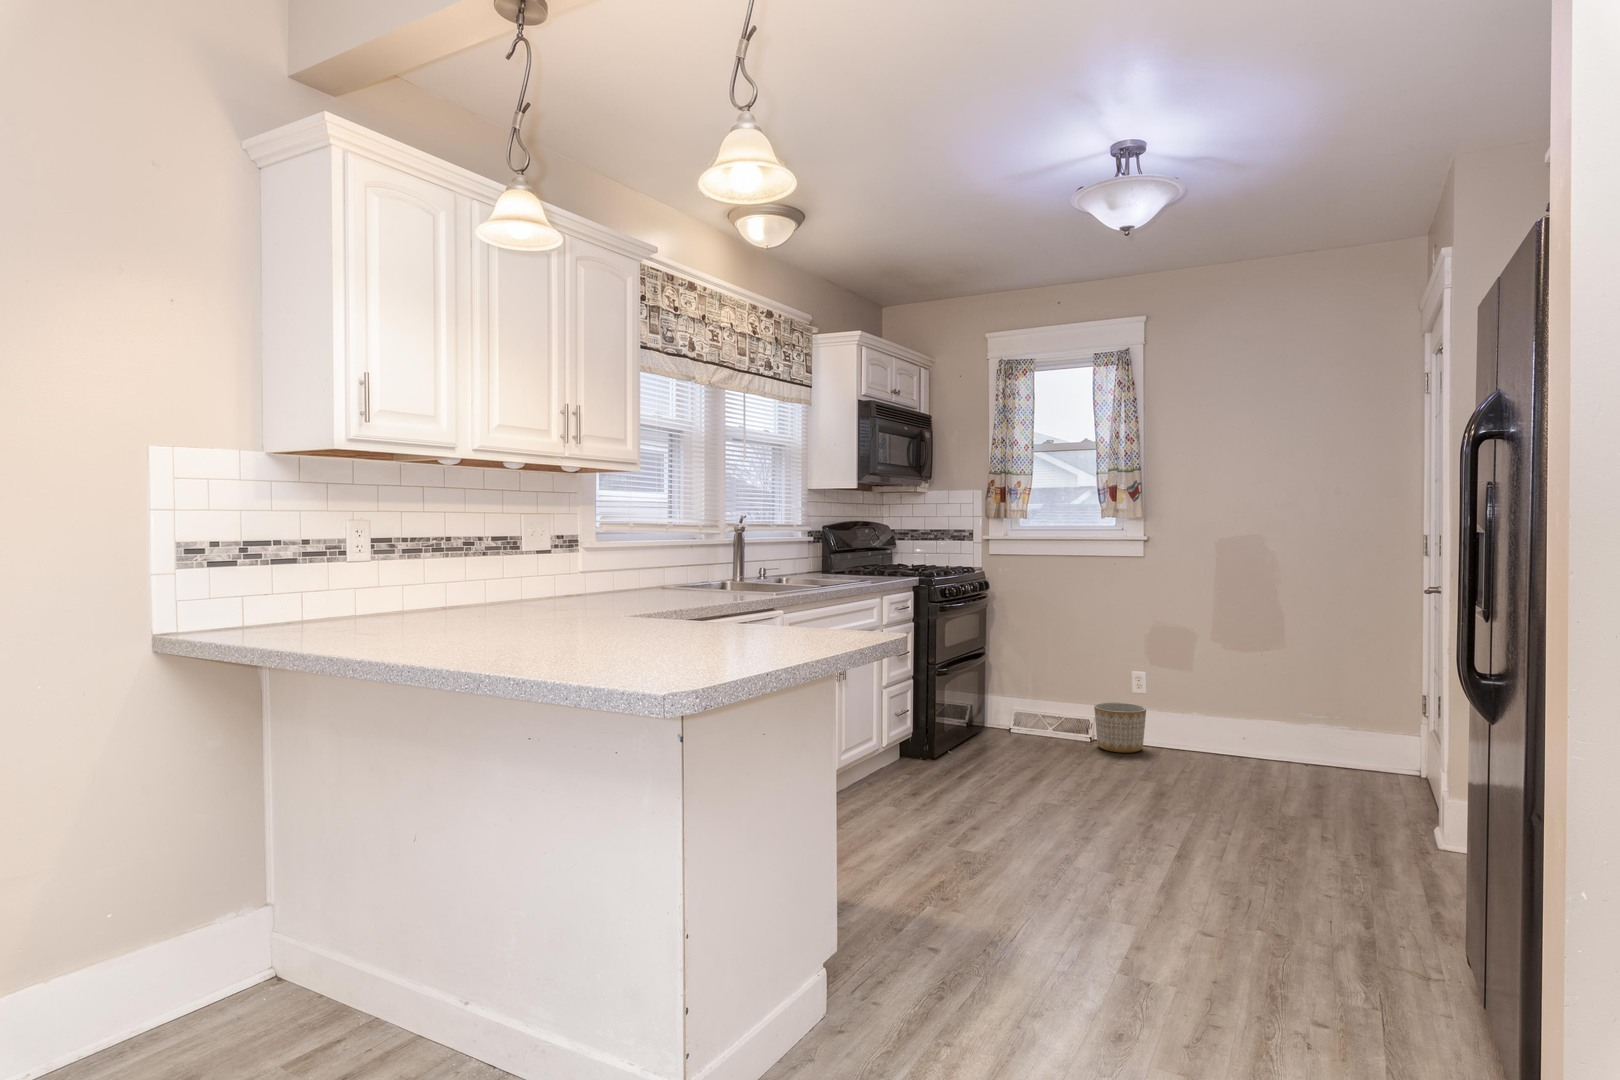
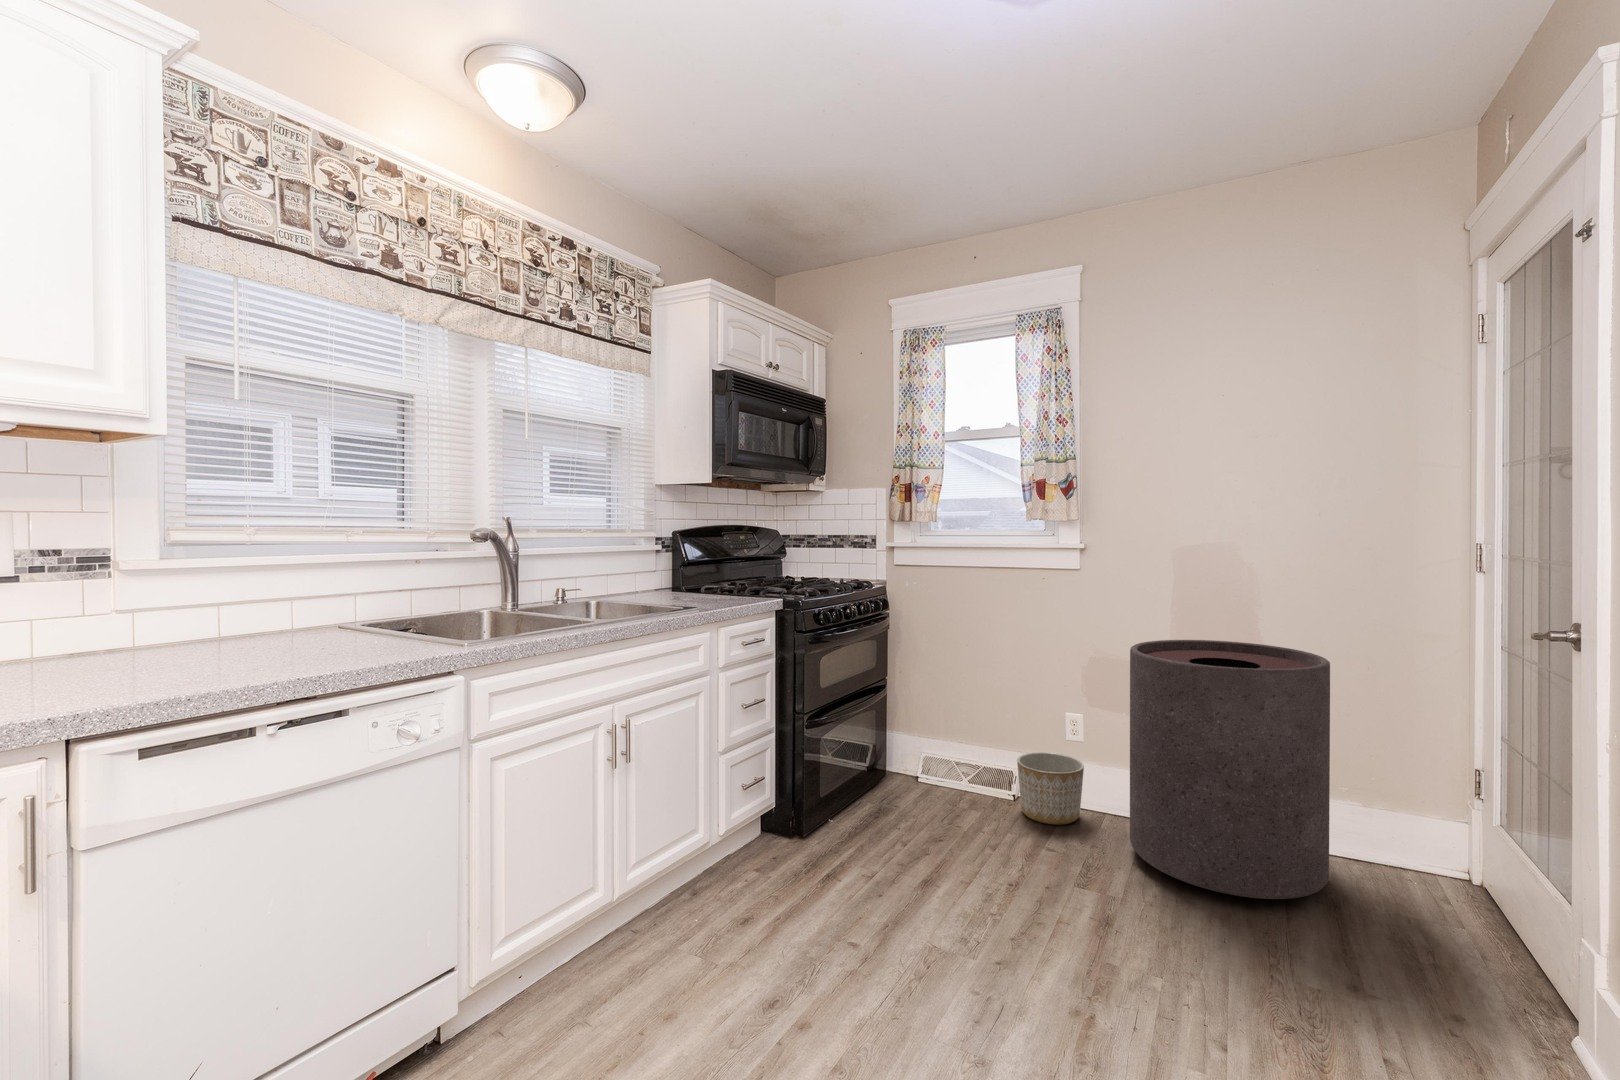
trash can: none [1180,610,1319,783] -> present [1130,640,1330,899]

